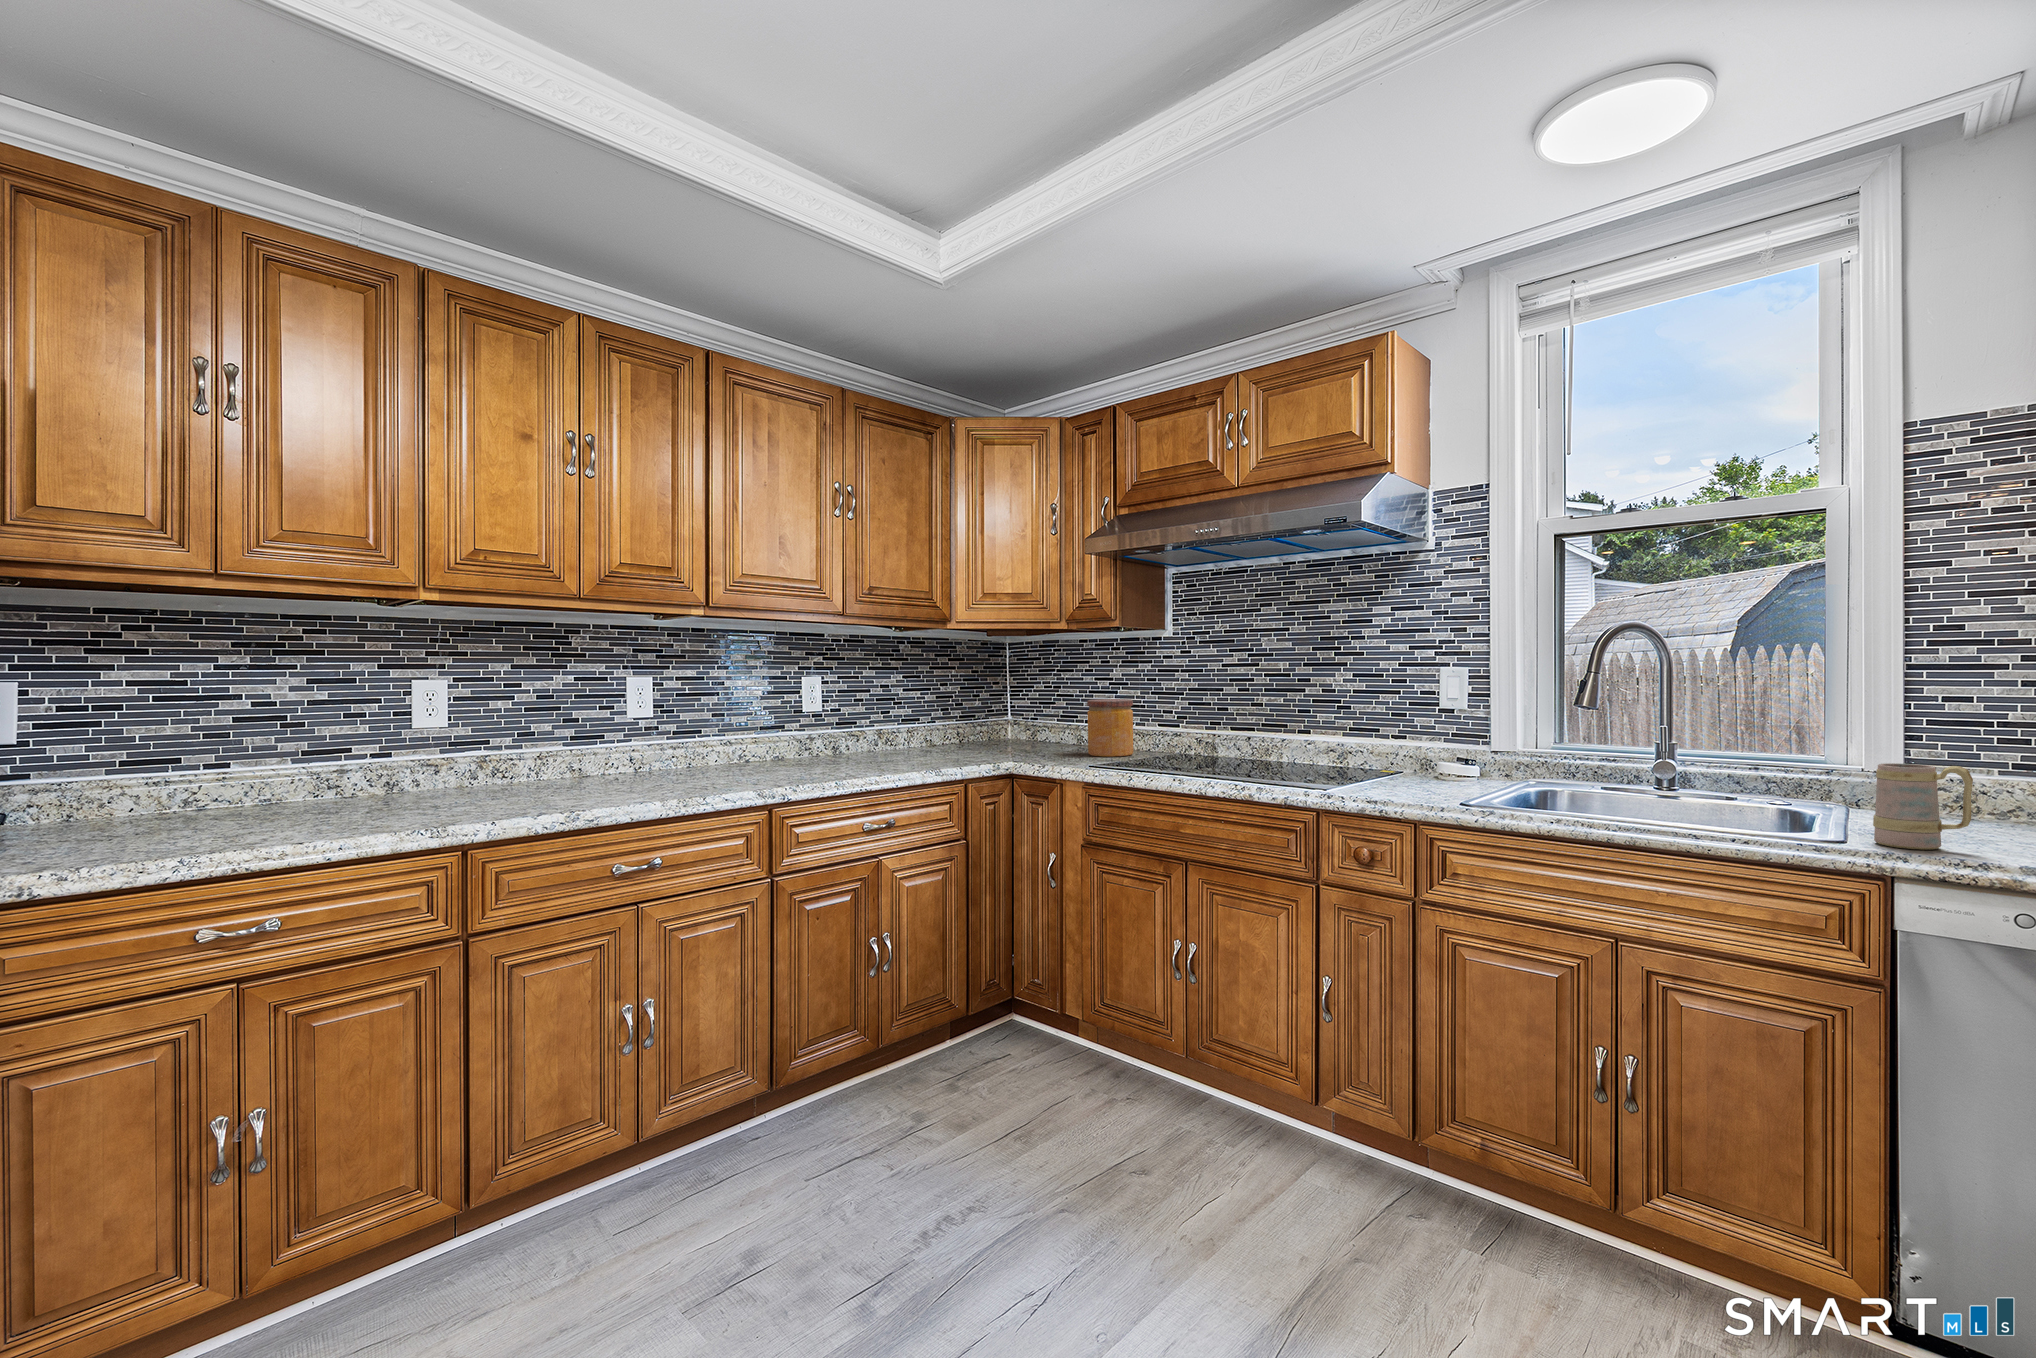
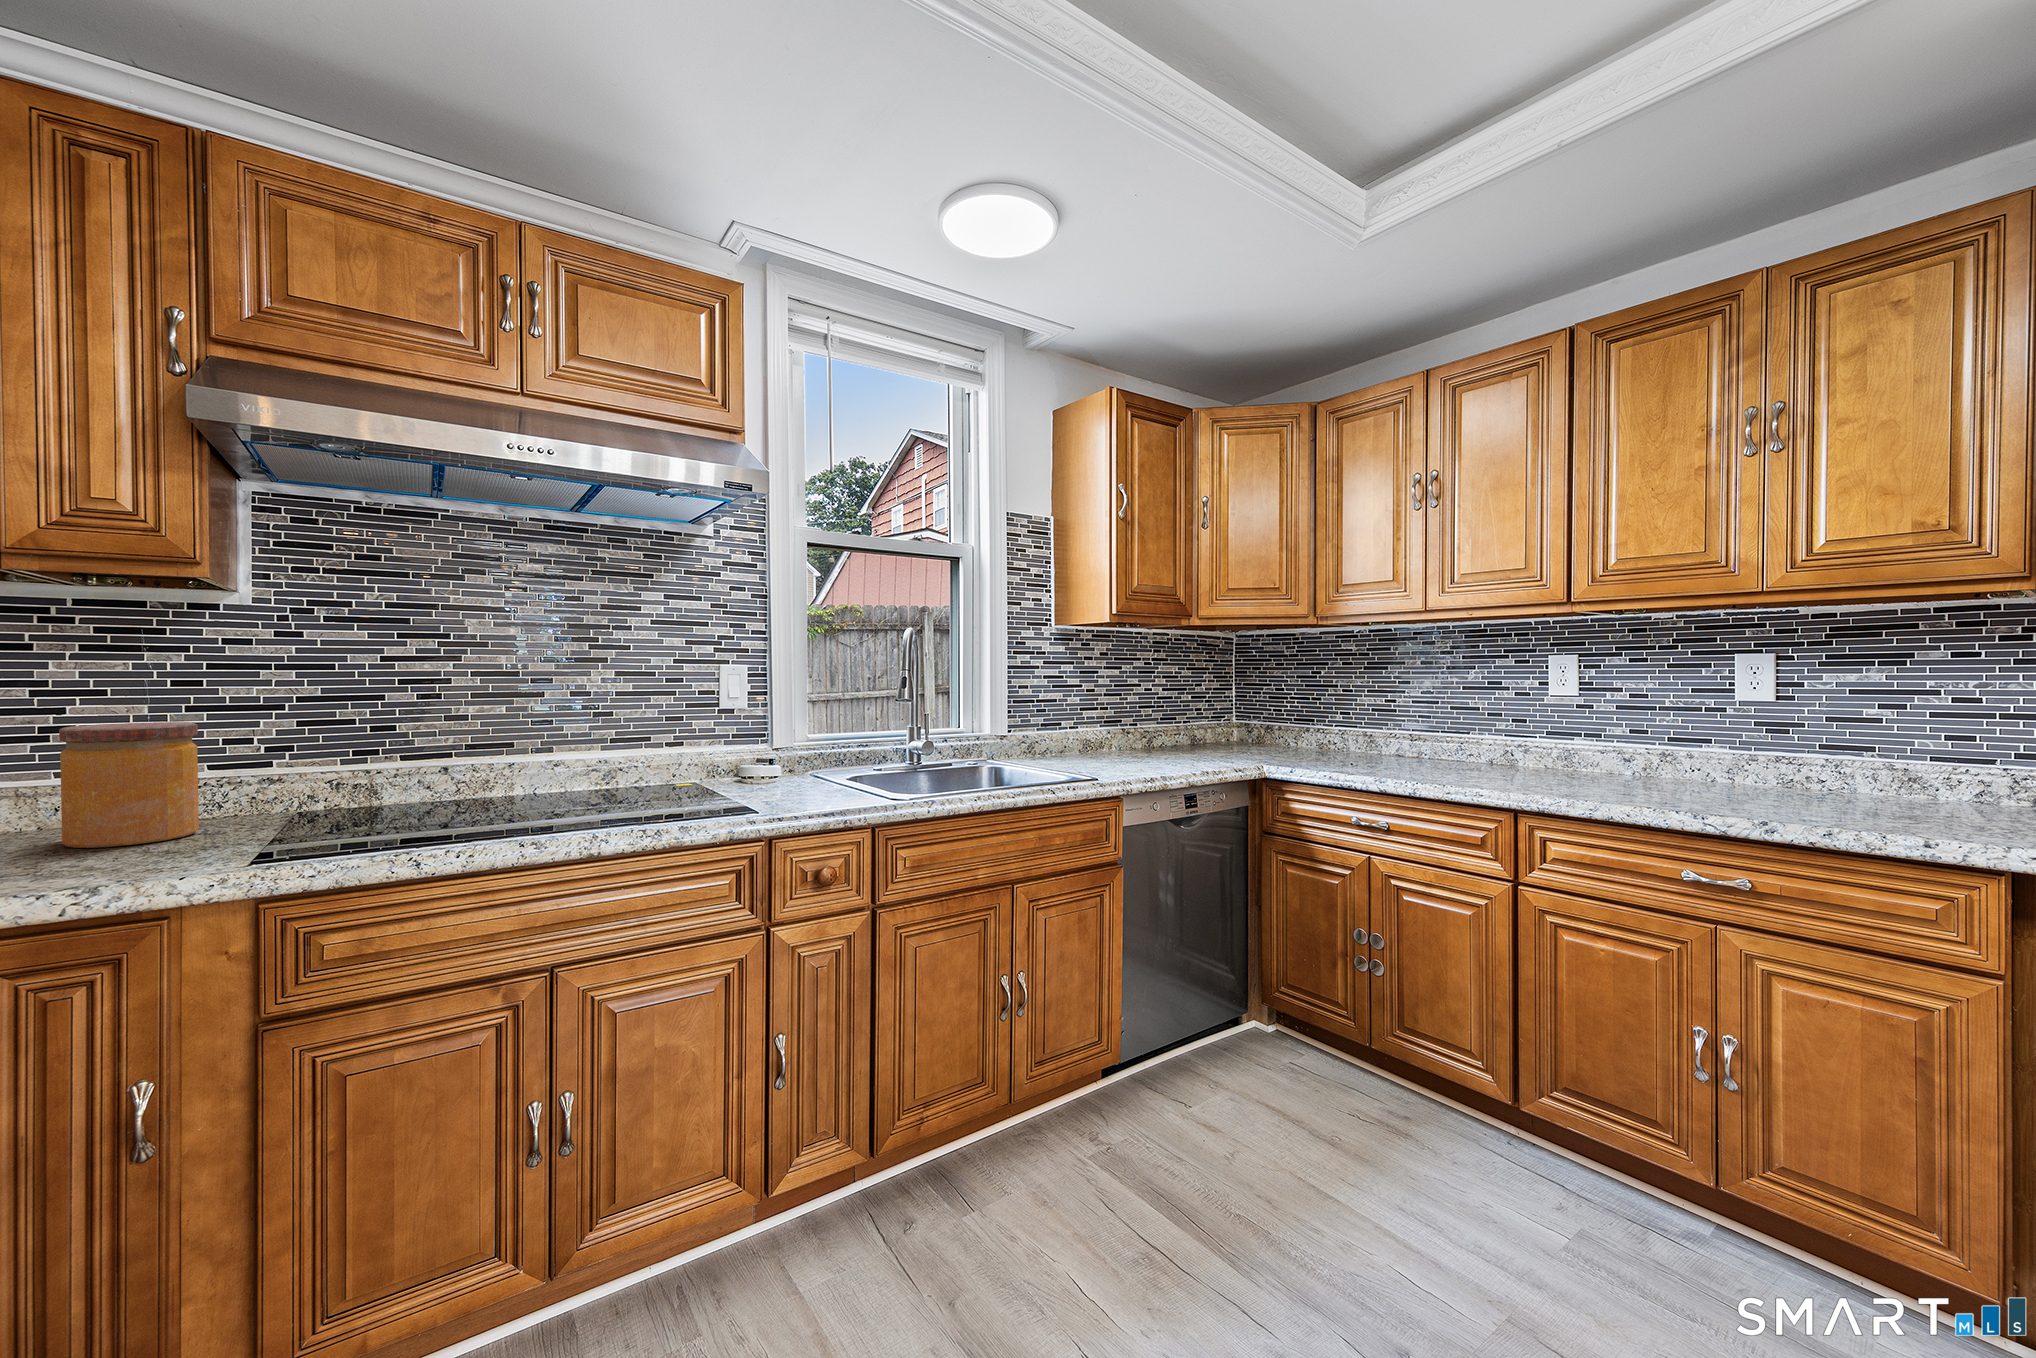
mug: present [1873,763,1973,849] -> none [1092,724,1132,777]

